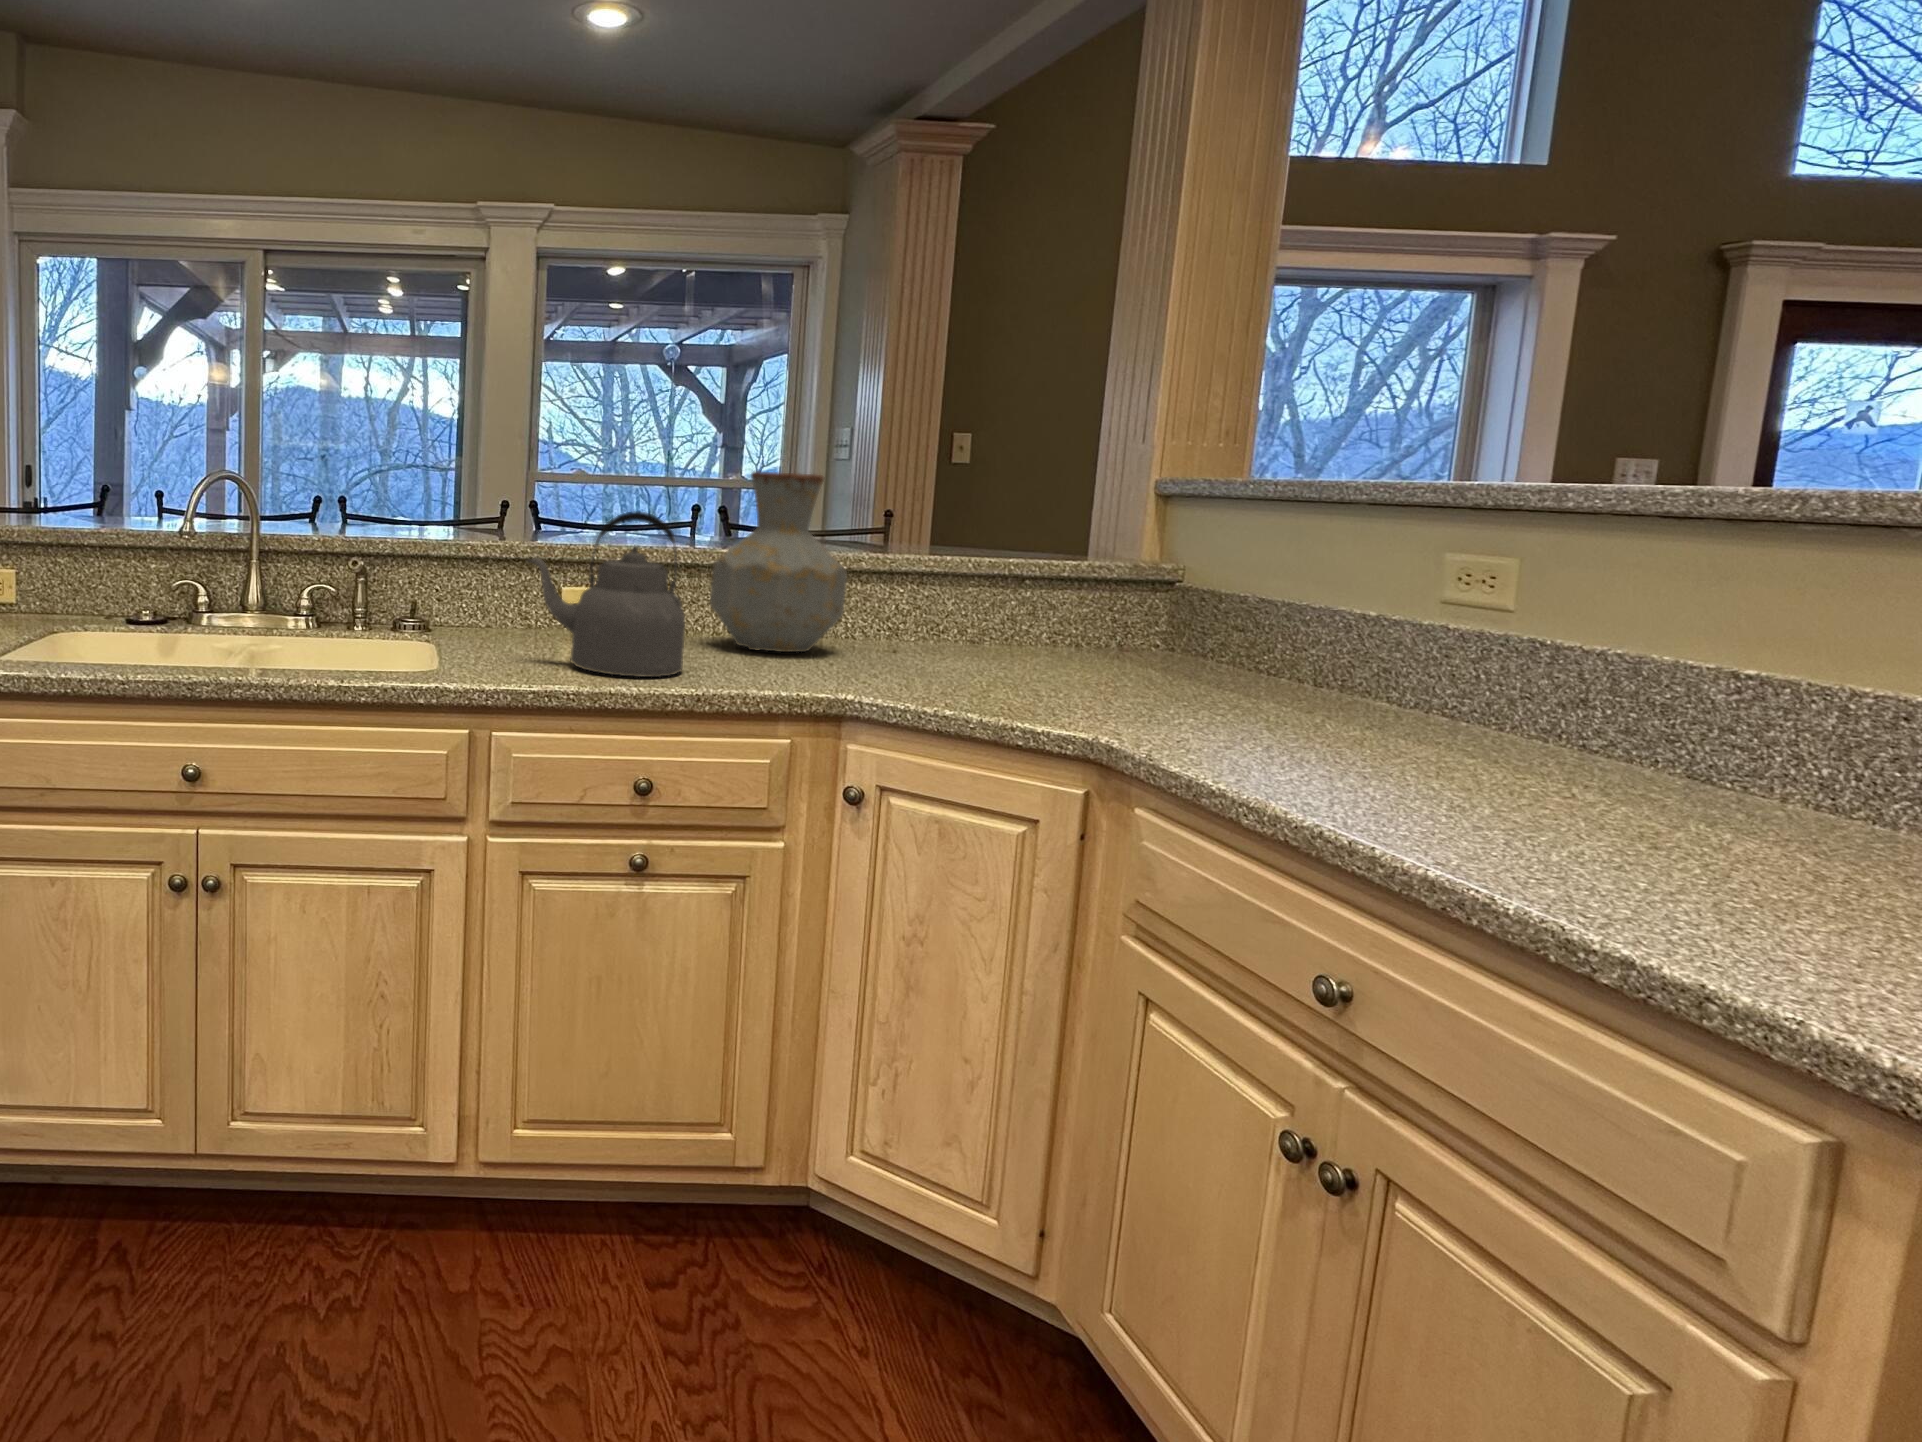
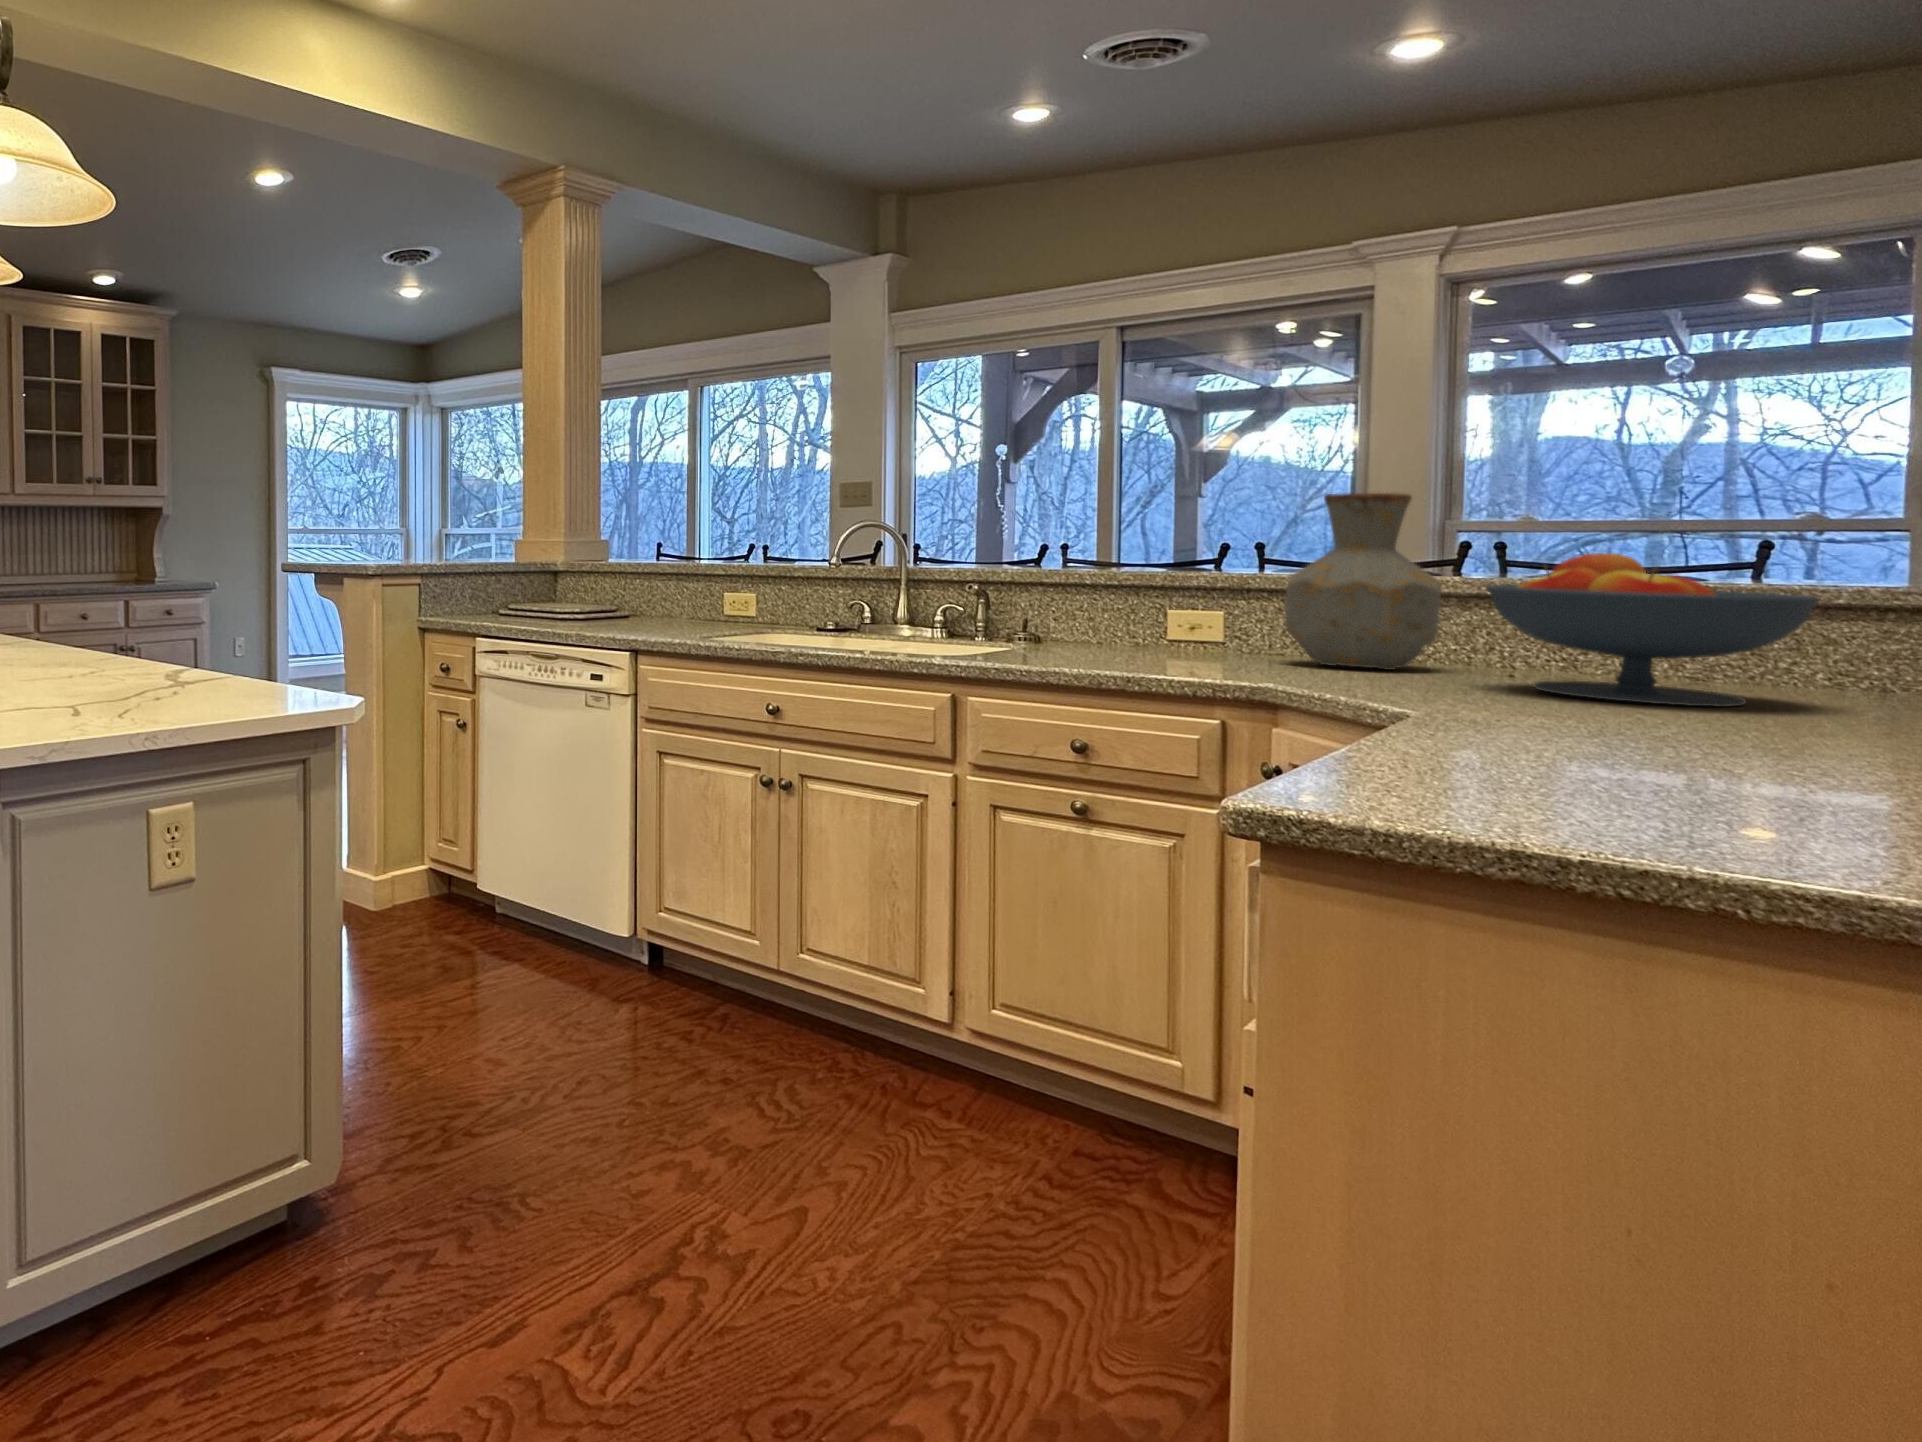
kettle: present [527,511,685,677] -> none [1041,529,1173,665]
fruit bowl: none [946,543,1180,691] -> present [1487,553,1820,707]

